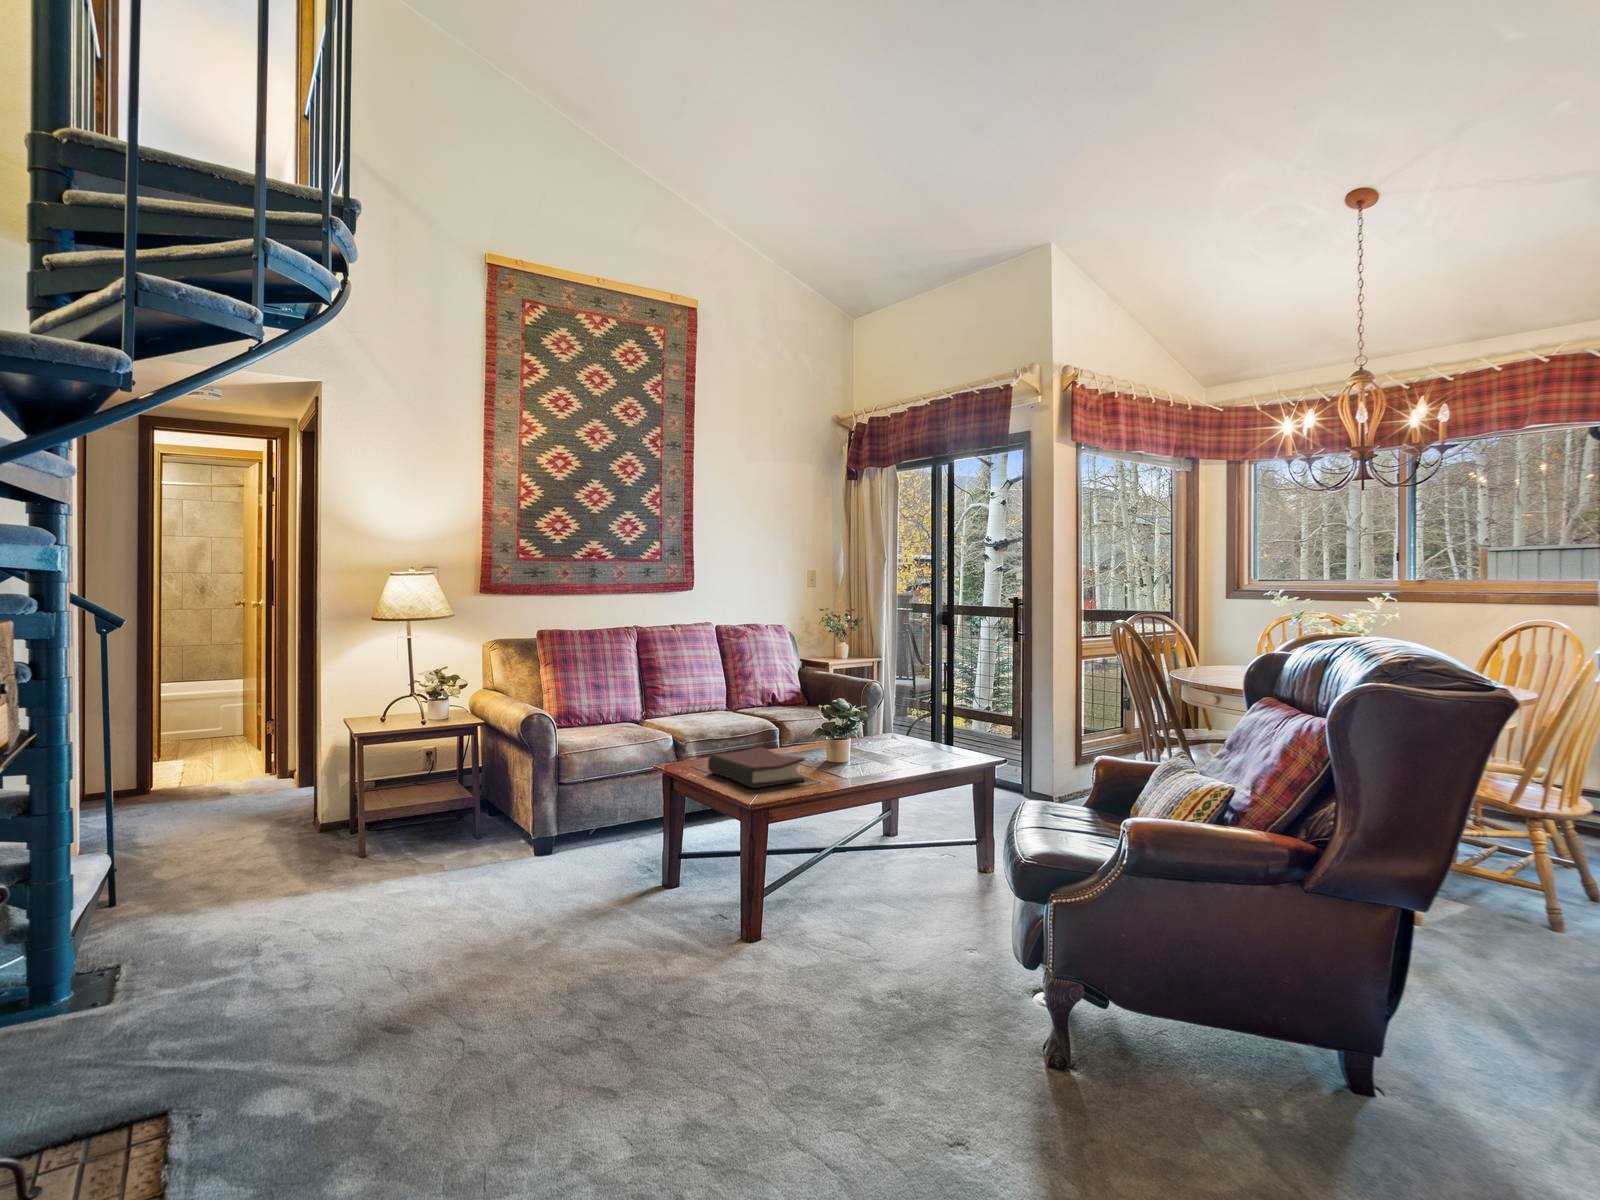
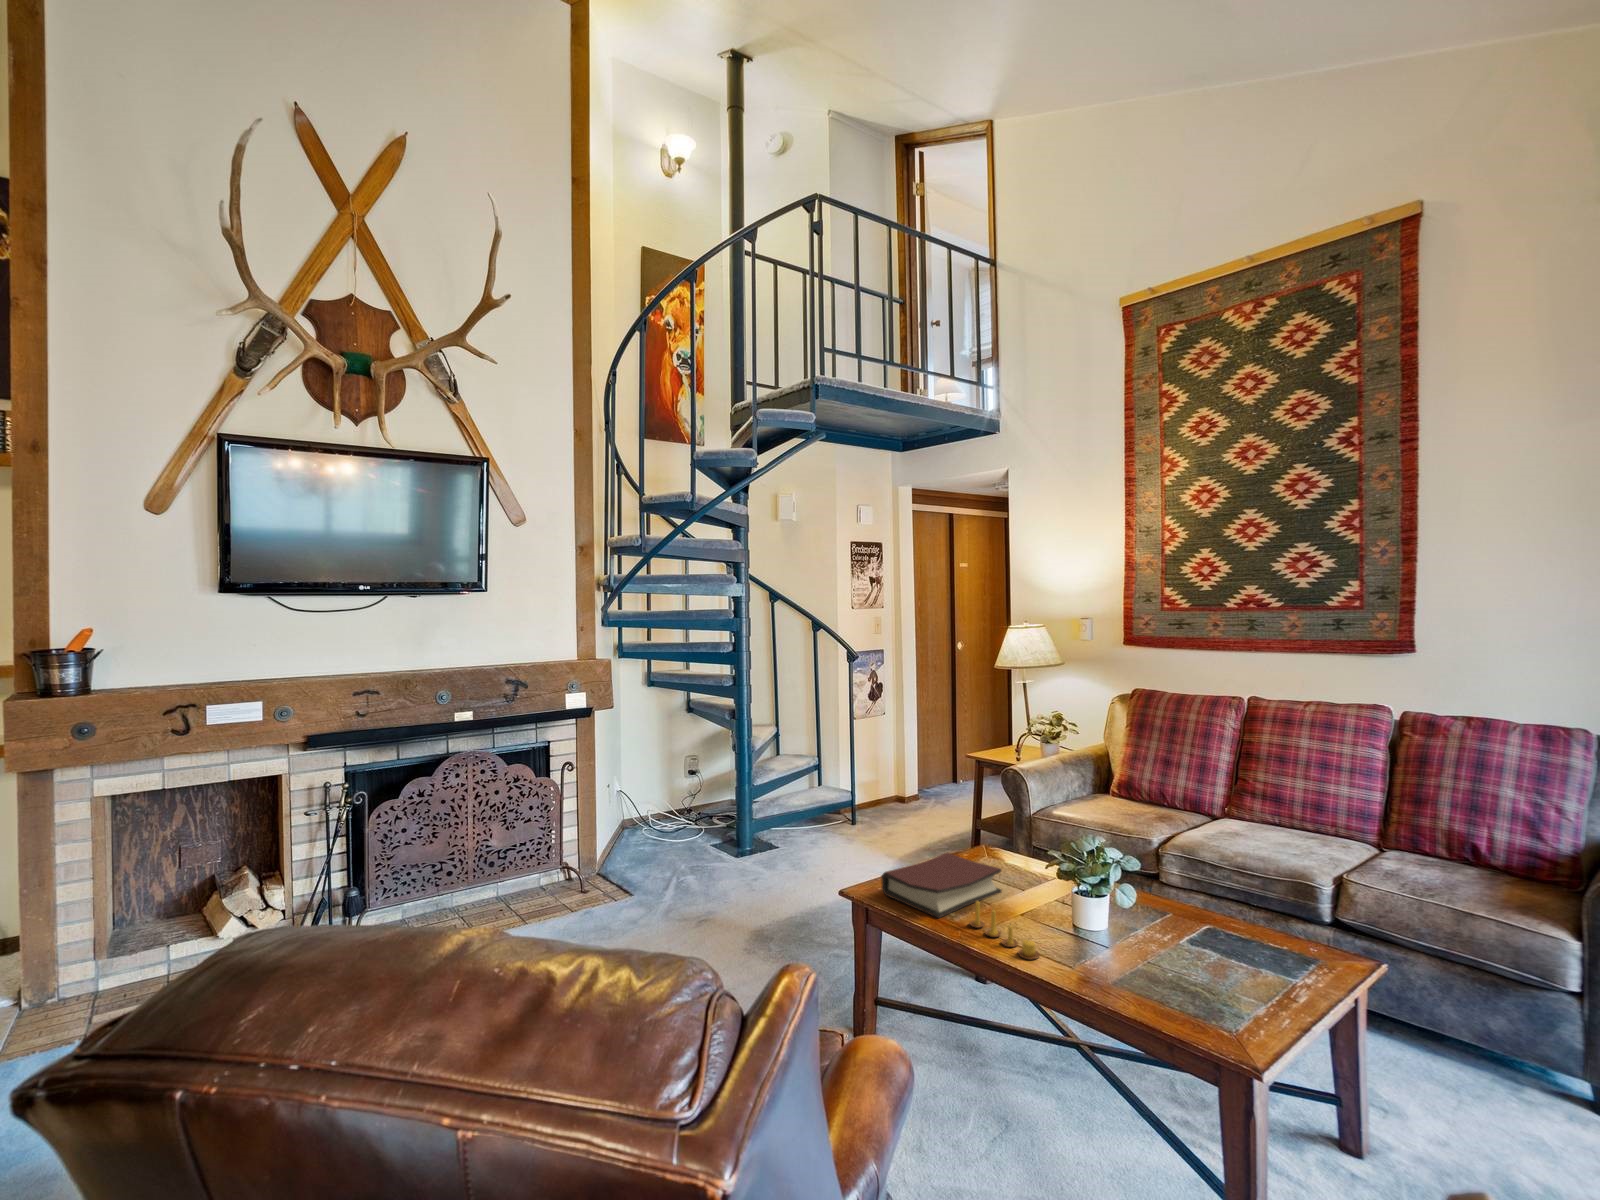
candle: none [815,752,877,775] -> present [970,901,1040,960]

